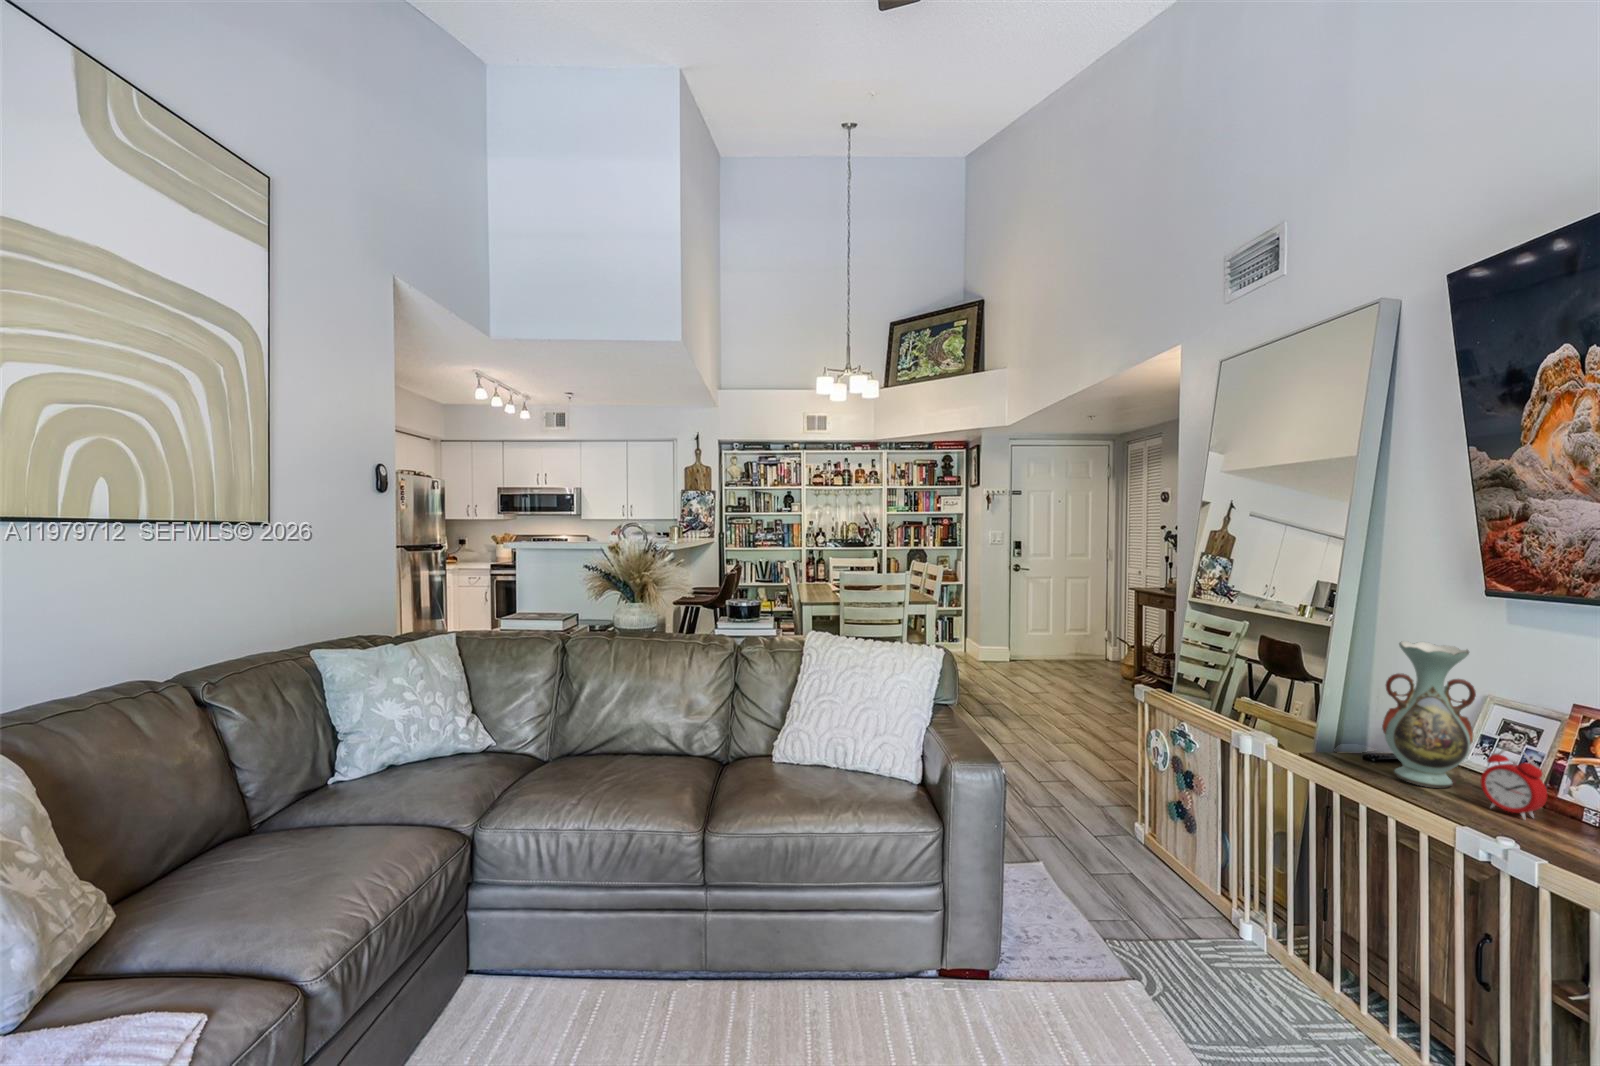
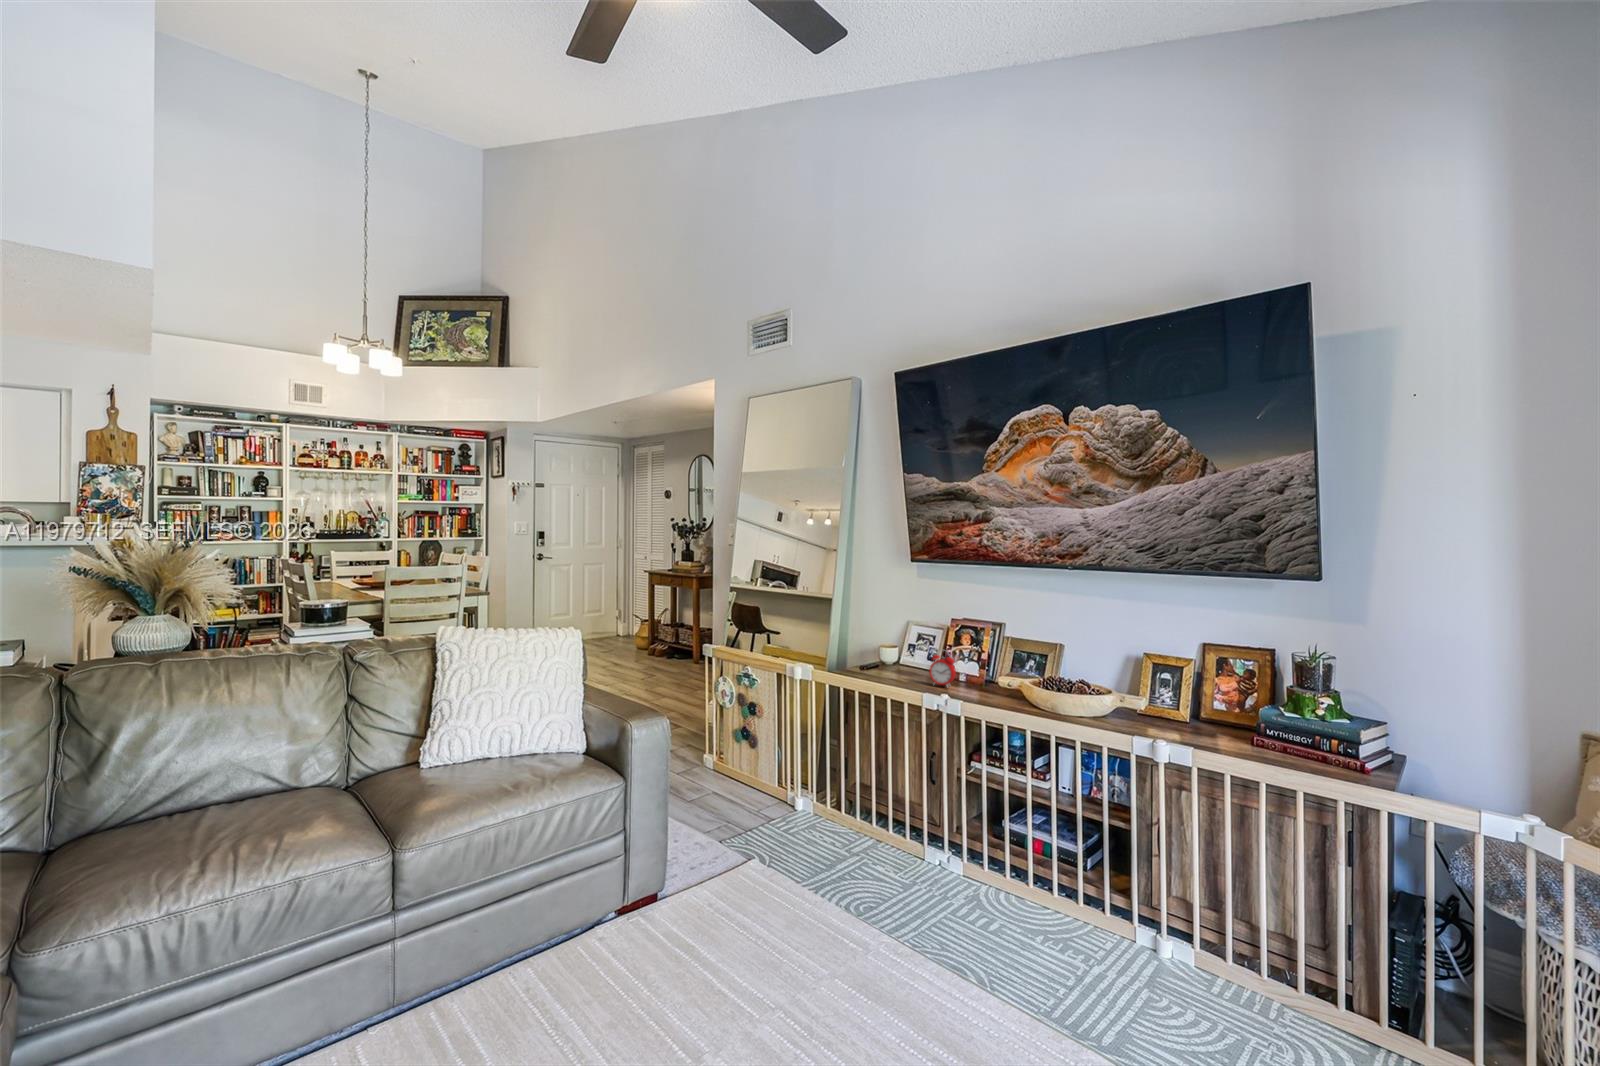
decorative vase: present [1382,641,1476,788] -> none [882,596,922,681]

